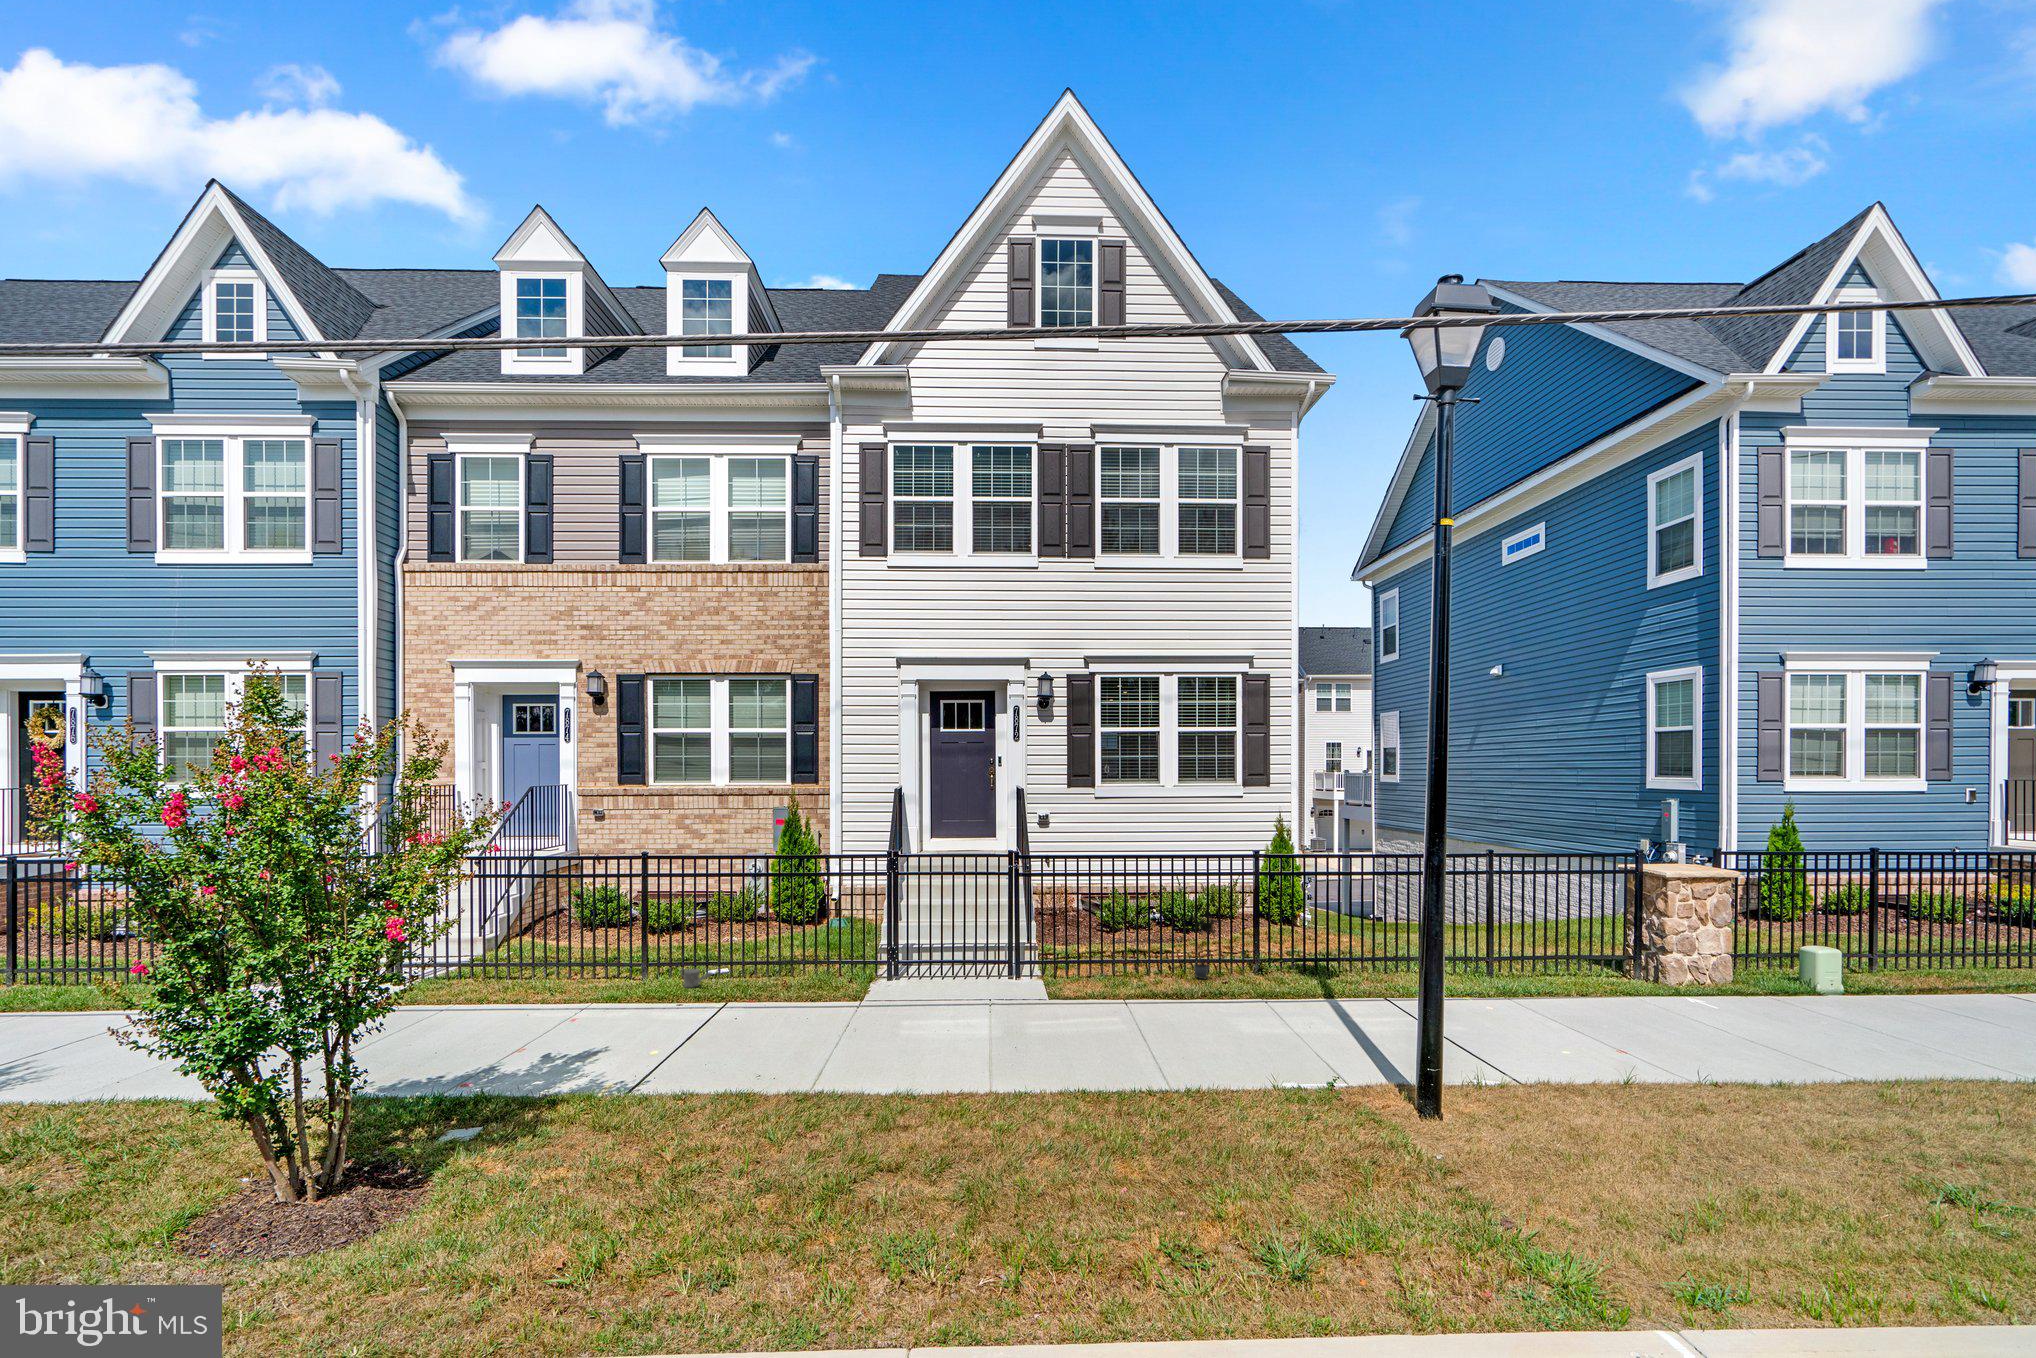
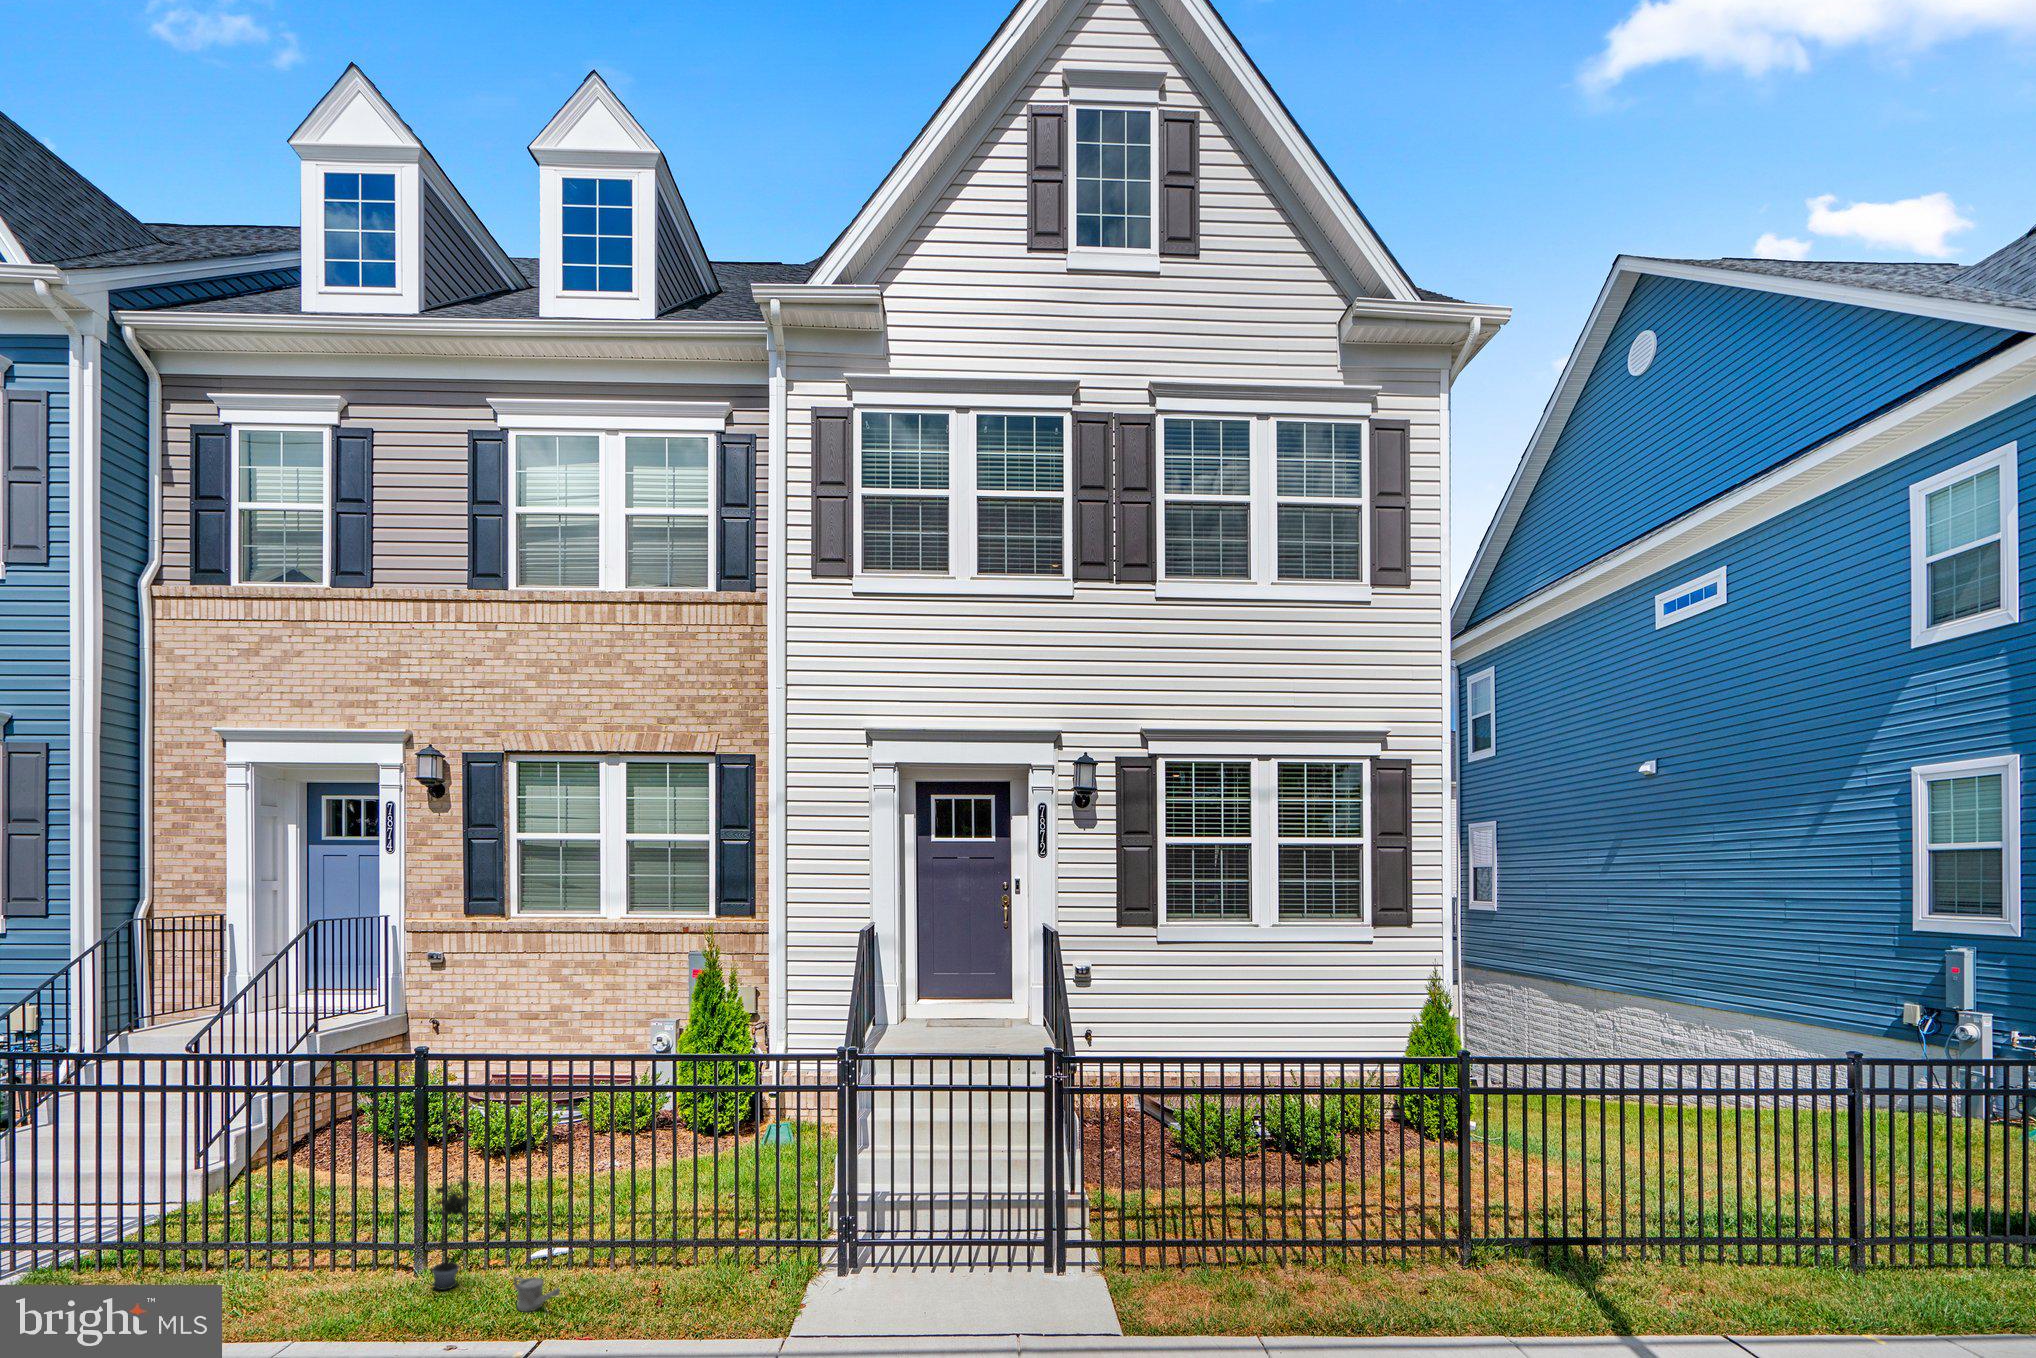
potted plant: present [1187,912,1222,979] -> present [429,1176,473,1290]

